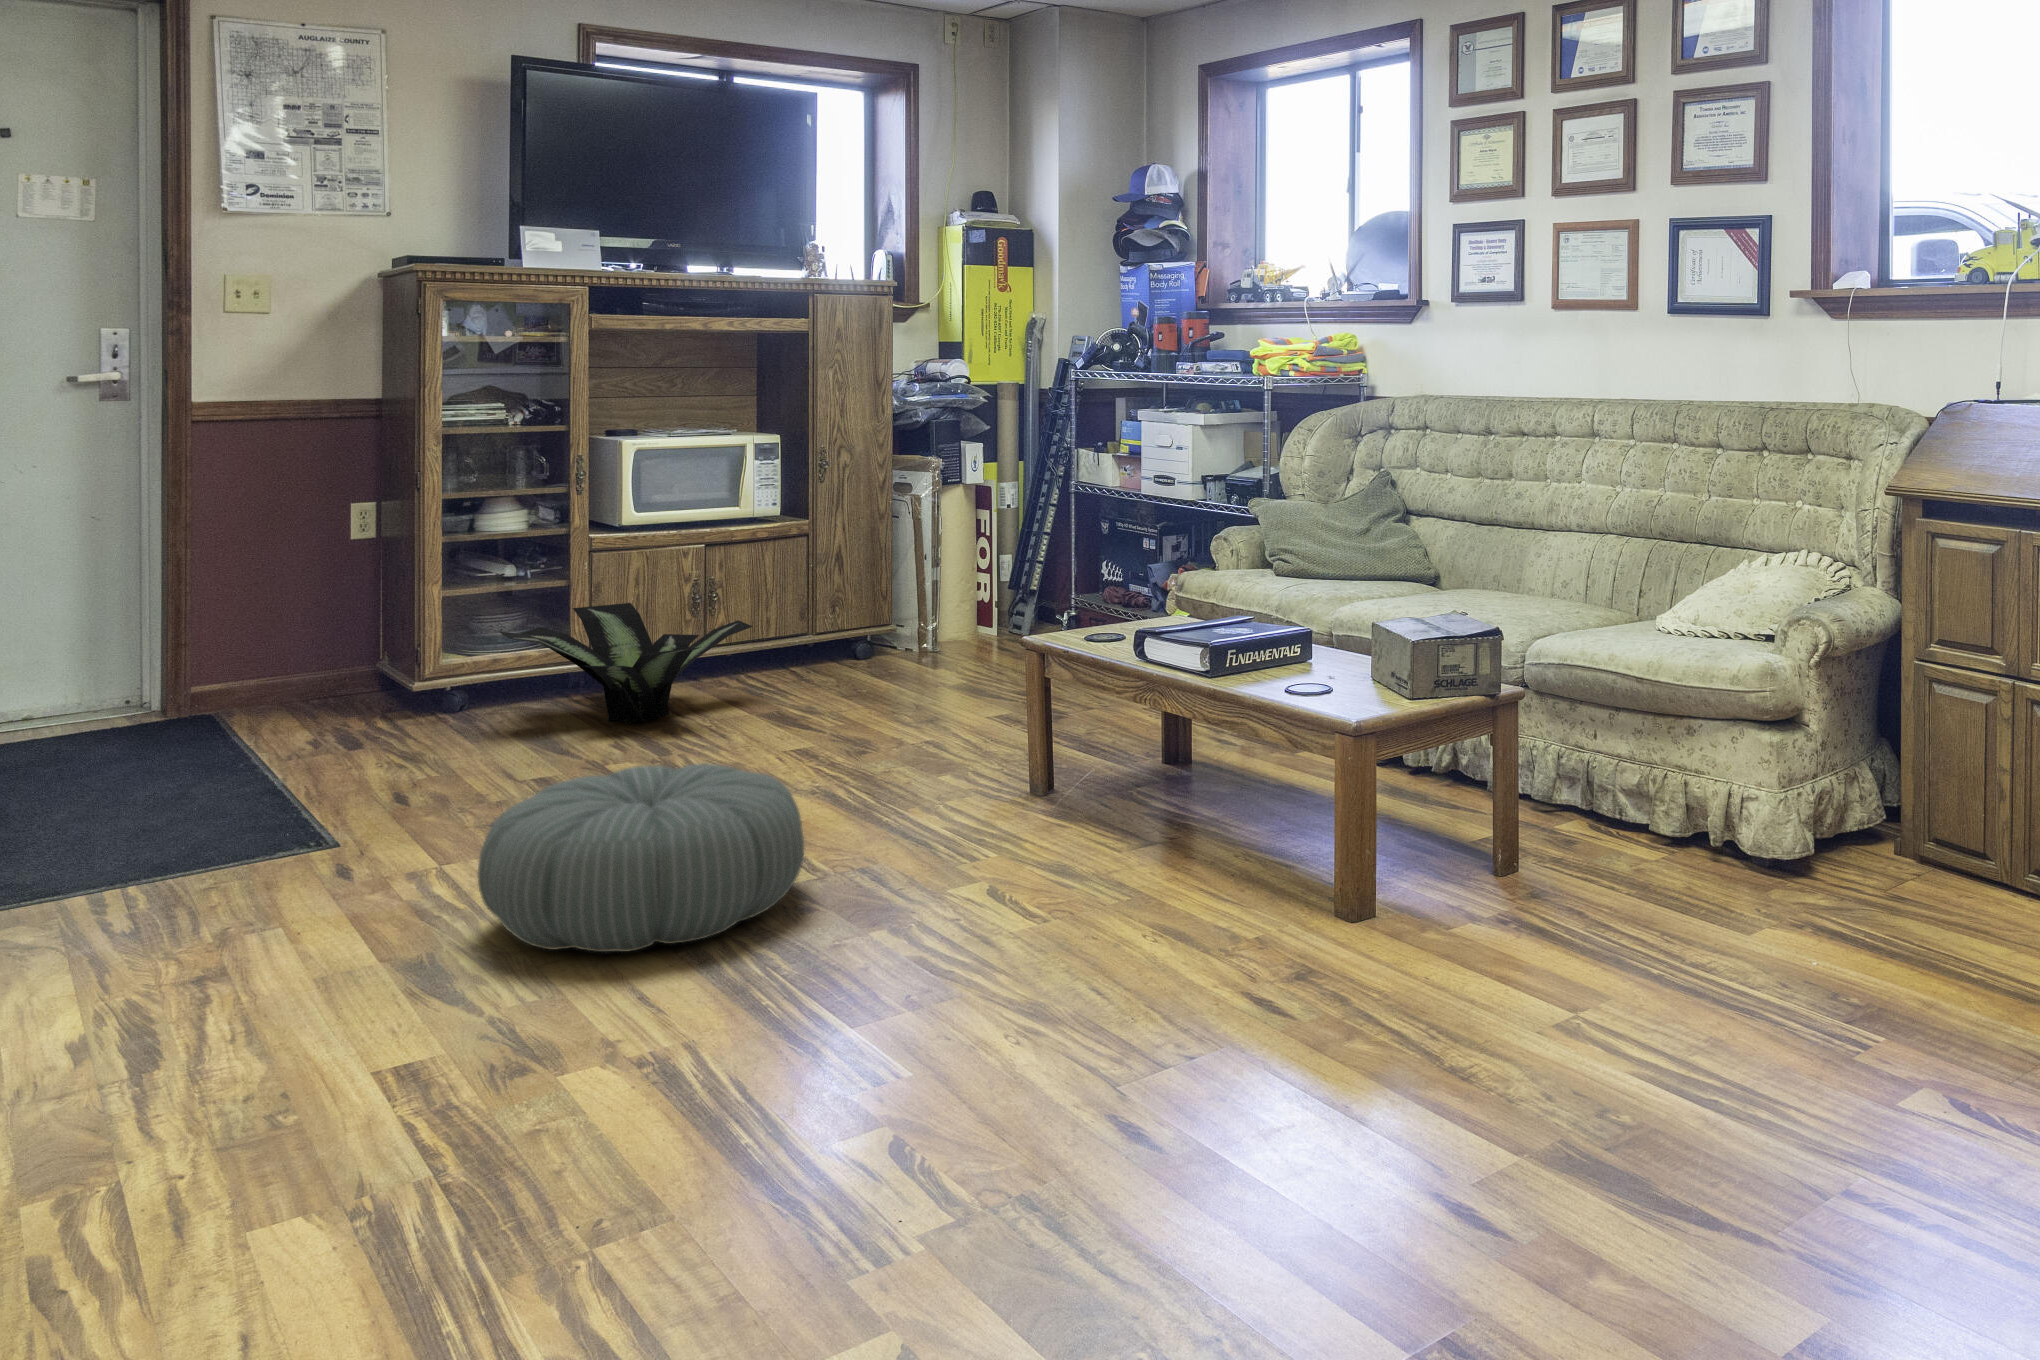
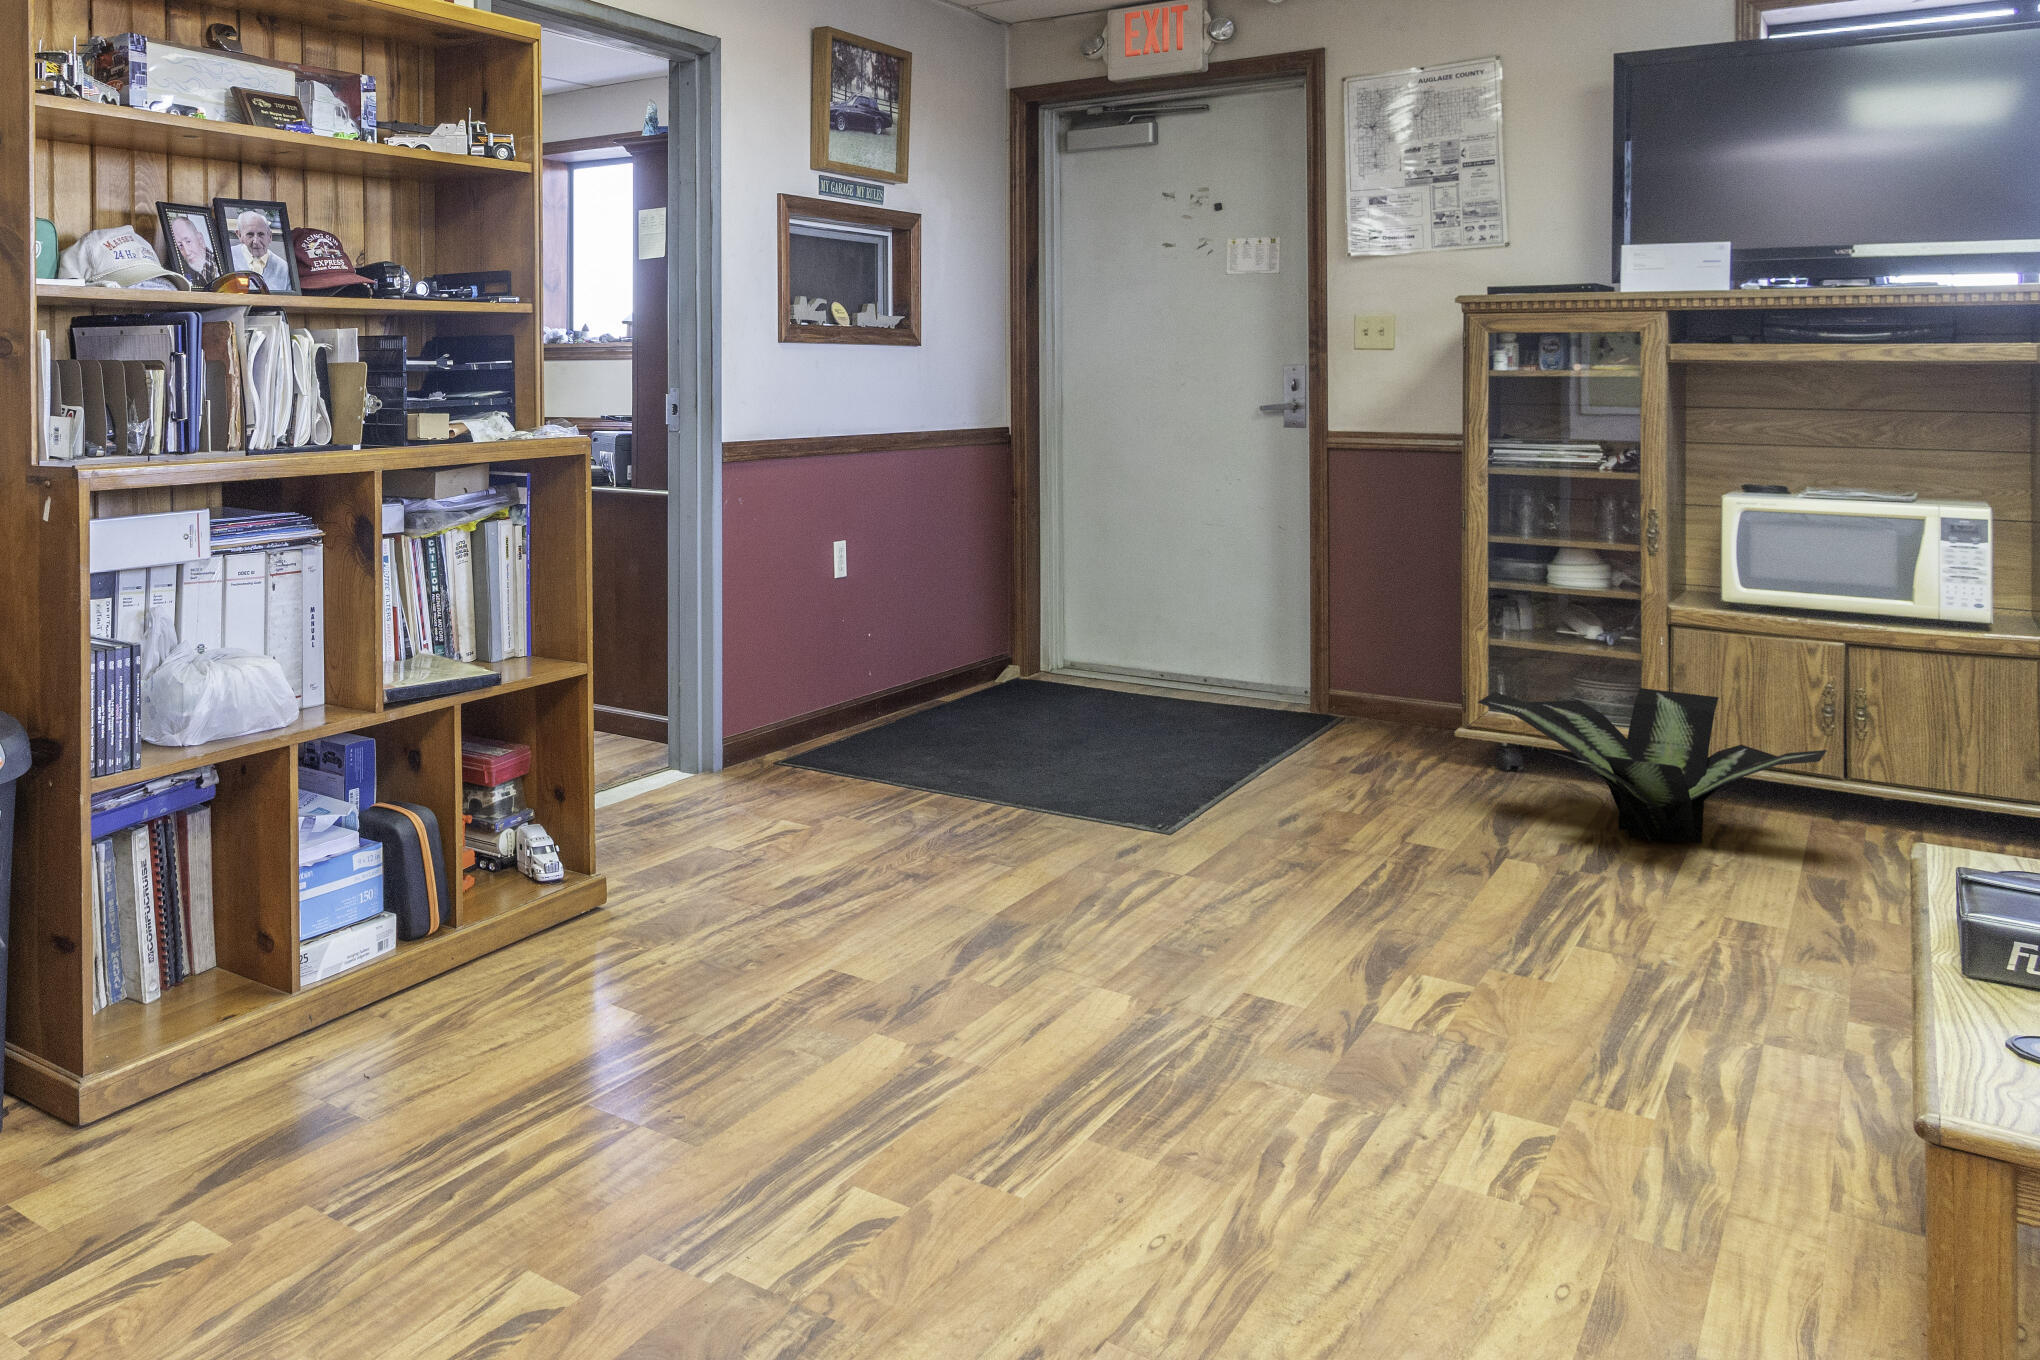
pouf: present [478,763,804,952] -> none [1015,837,1355,1052]

